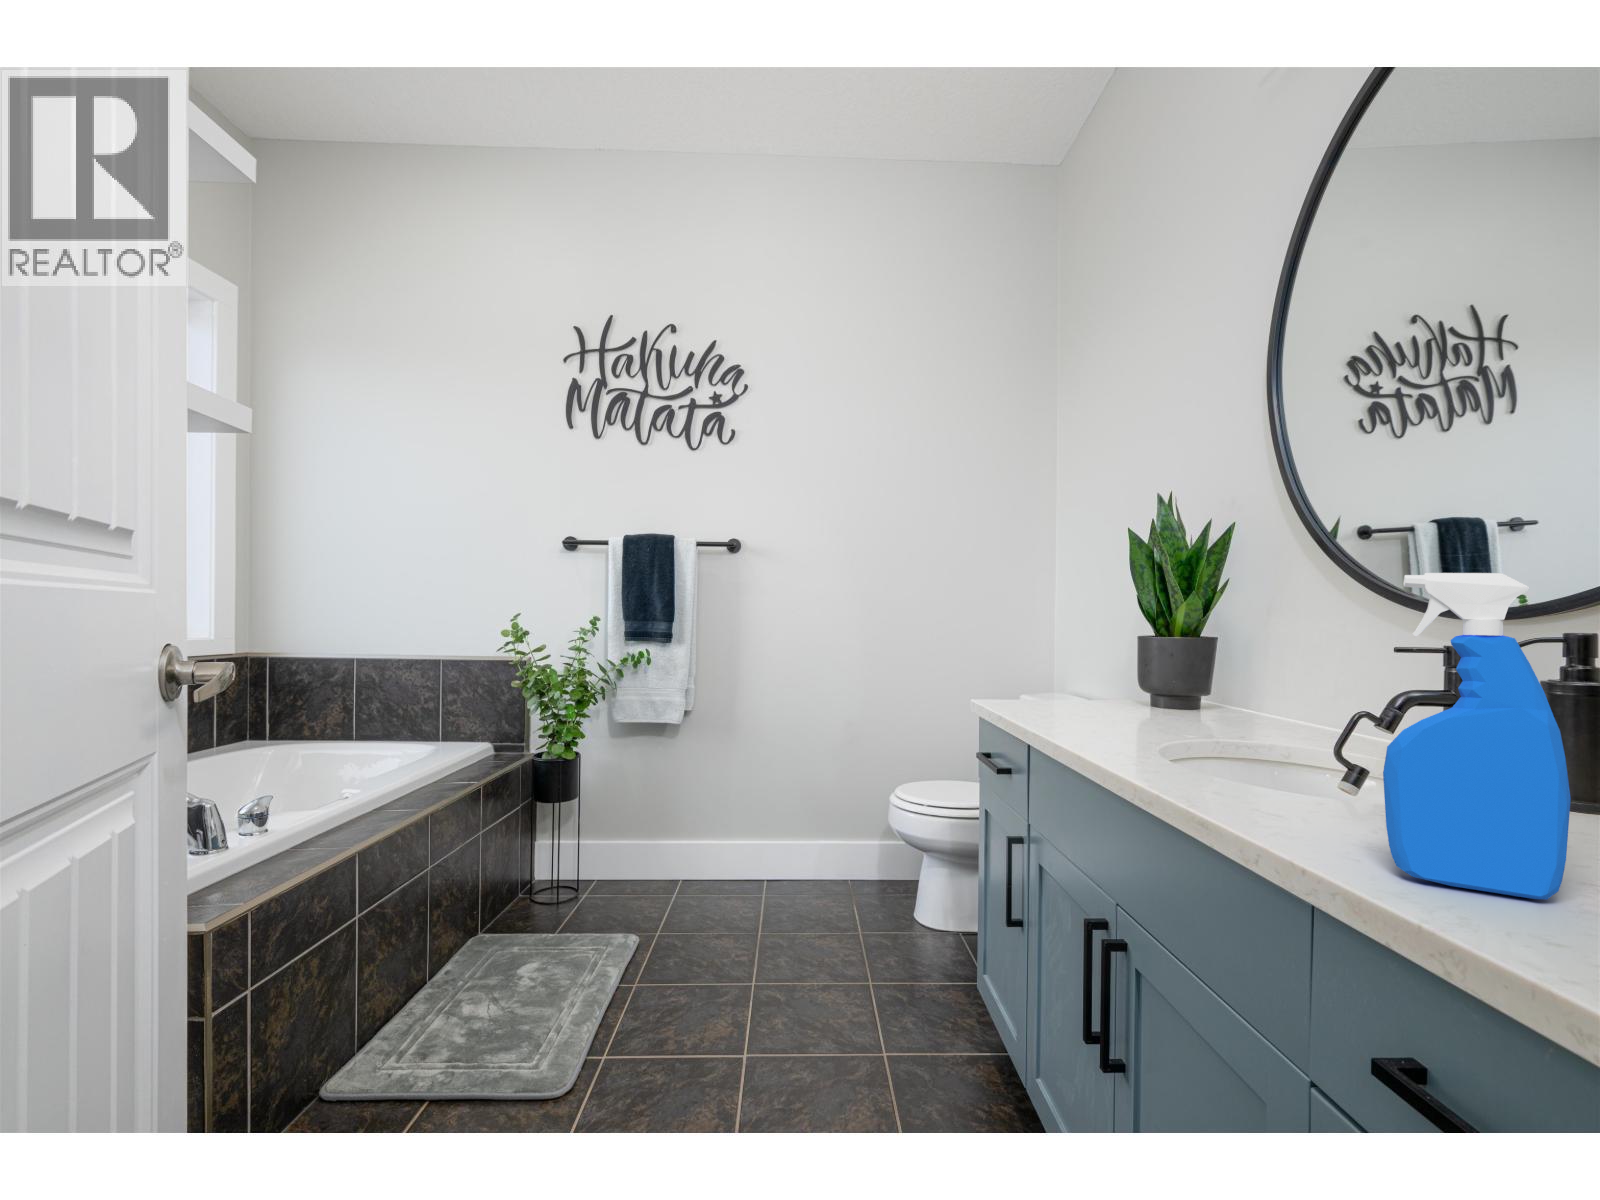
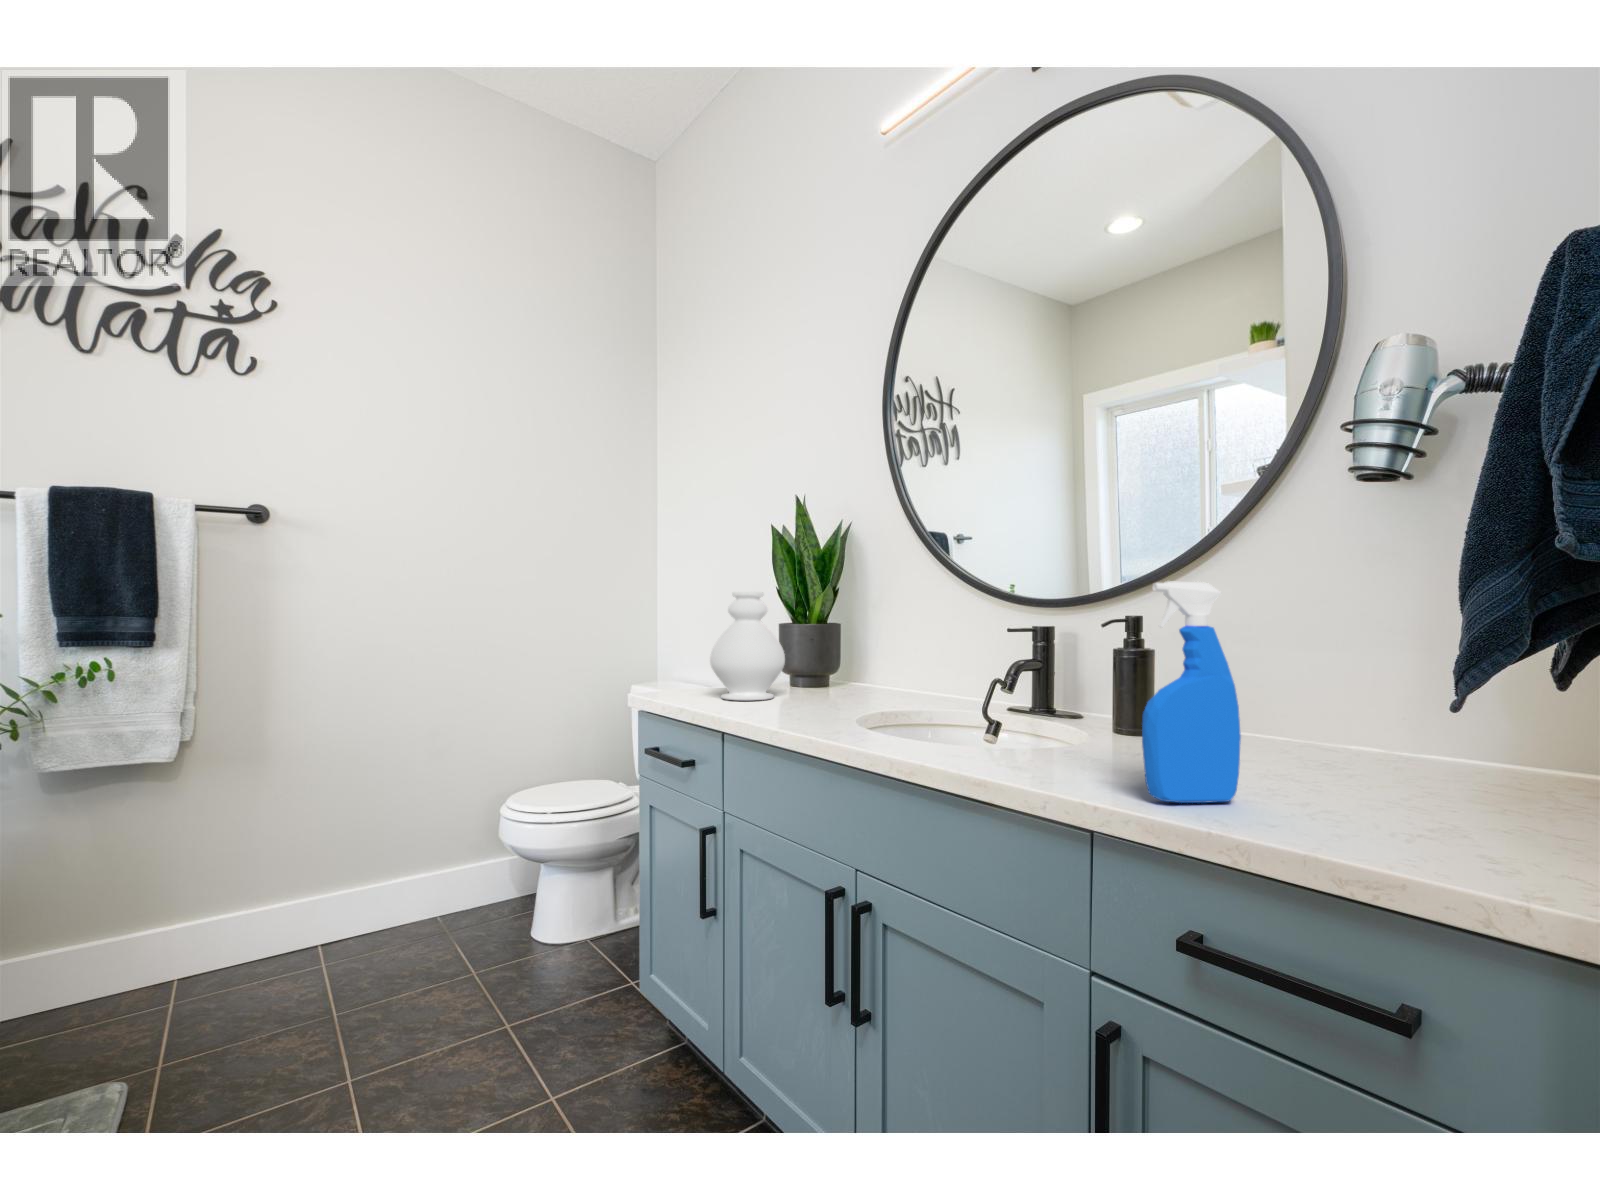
decorative vase: none [1051,602,1135,716] -> present [710,592,785,700]

